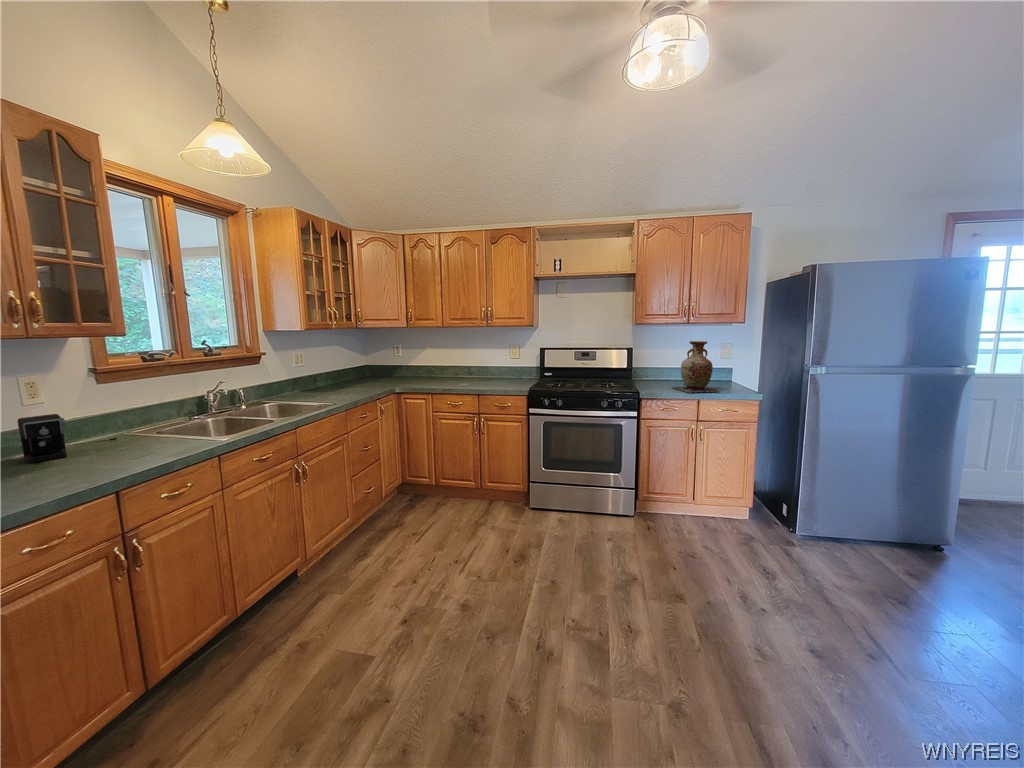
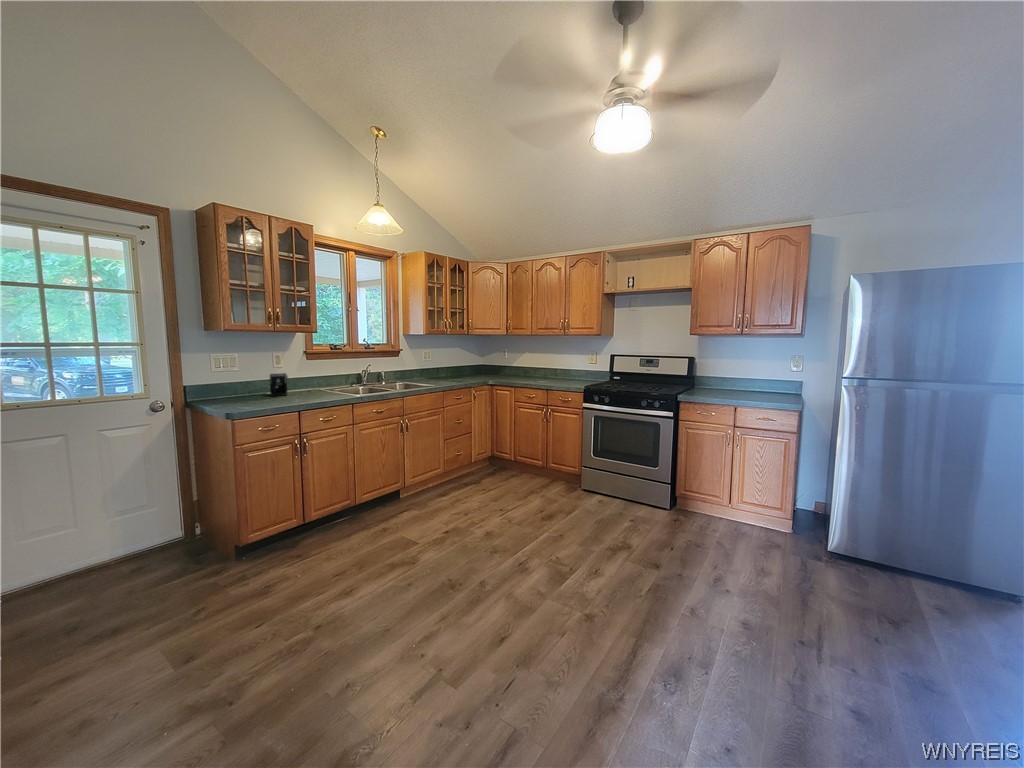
vase: present [673,341,719,393] -> none [718,351,761,399]

